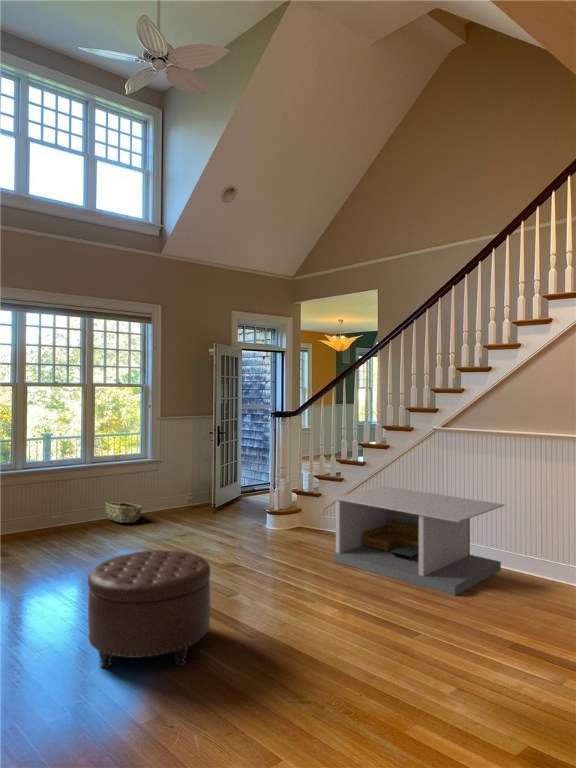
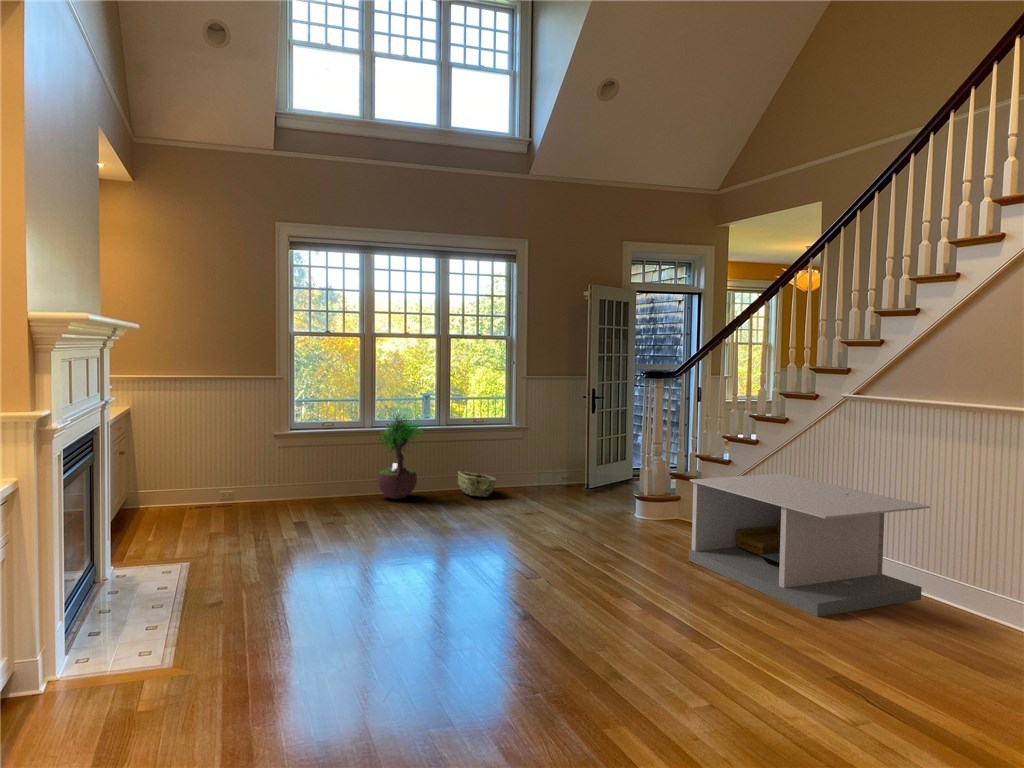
potted tree: none [30,452,81,533] -> present [373,415,422,499]
ottoman: present [88,550,210,668] -> none [352,511,479,628]

